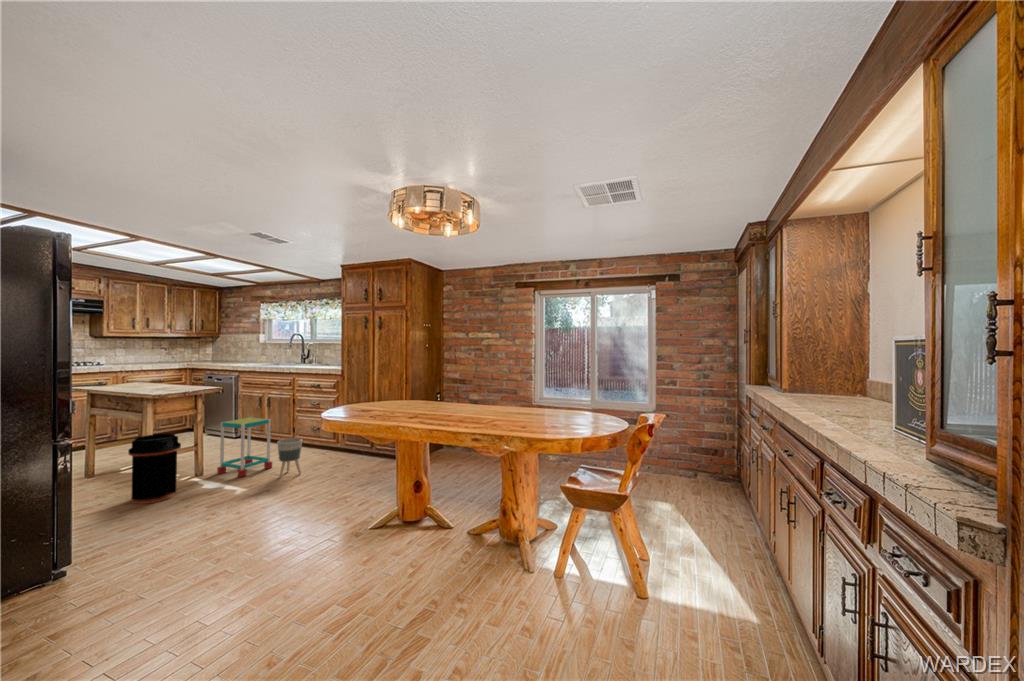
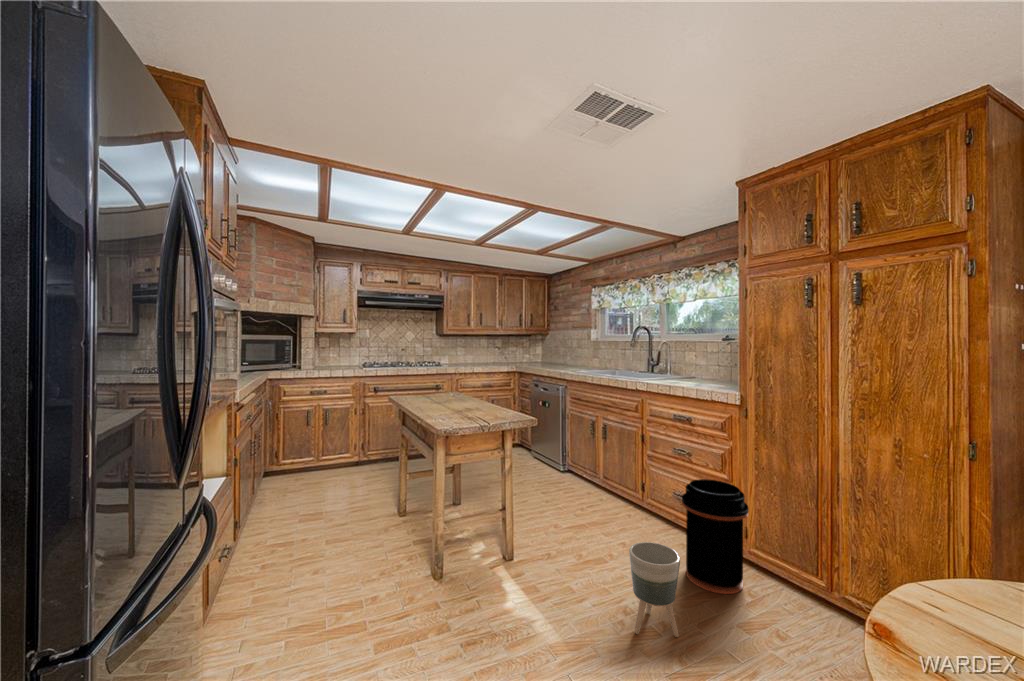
side table: present [217,418,272,477] -> none [532,472,617,598]
trash can: present [128,434,181,504] -> present [682,479,749,594]

